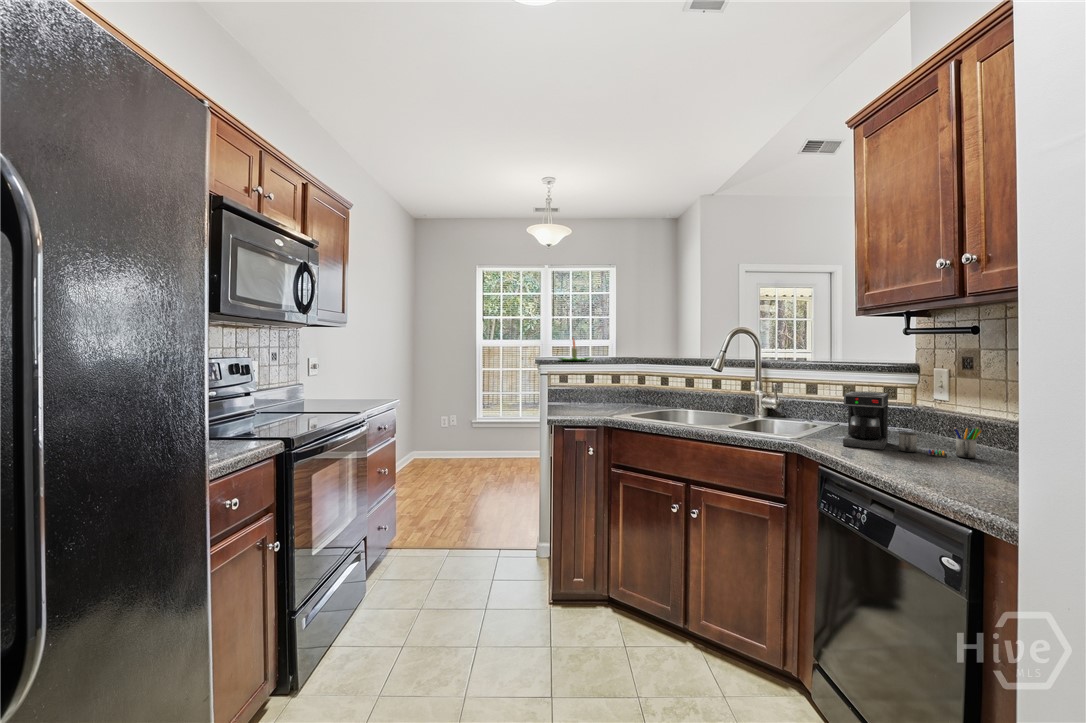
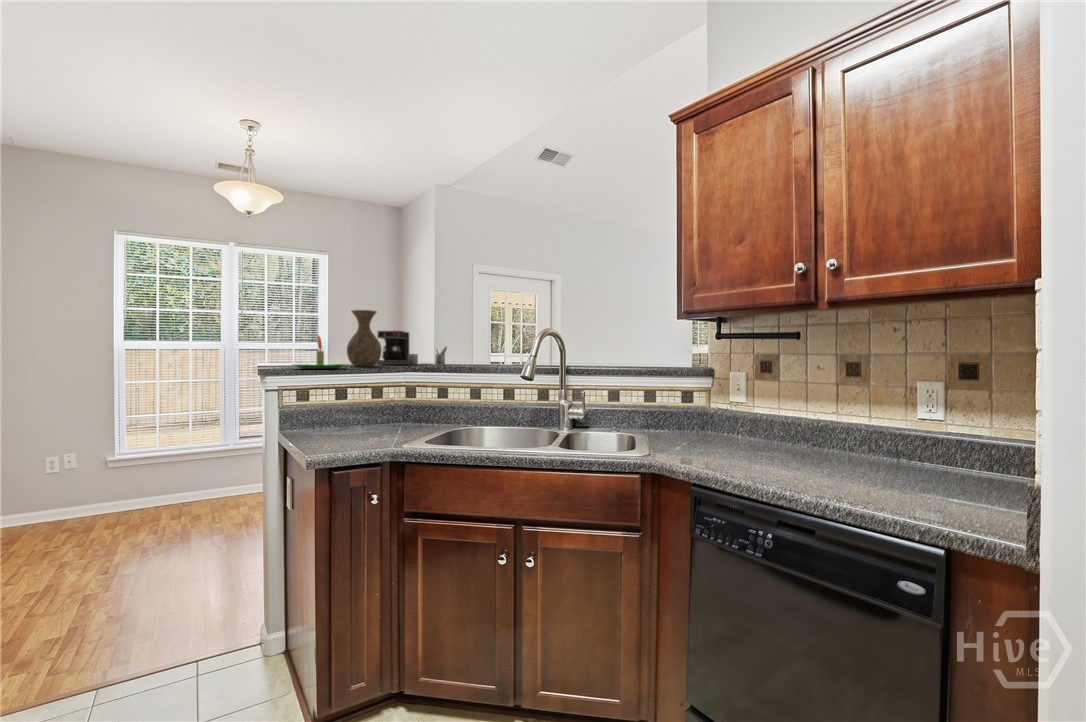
vase: none [599,317,624,359] -> present [347,310,382,366]
coffee maker: present [843,391,982,458] -> present [377,331,447,365]

